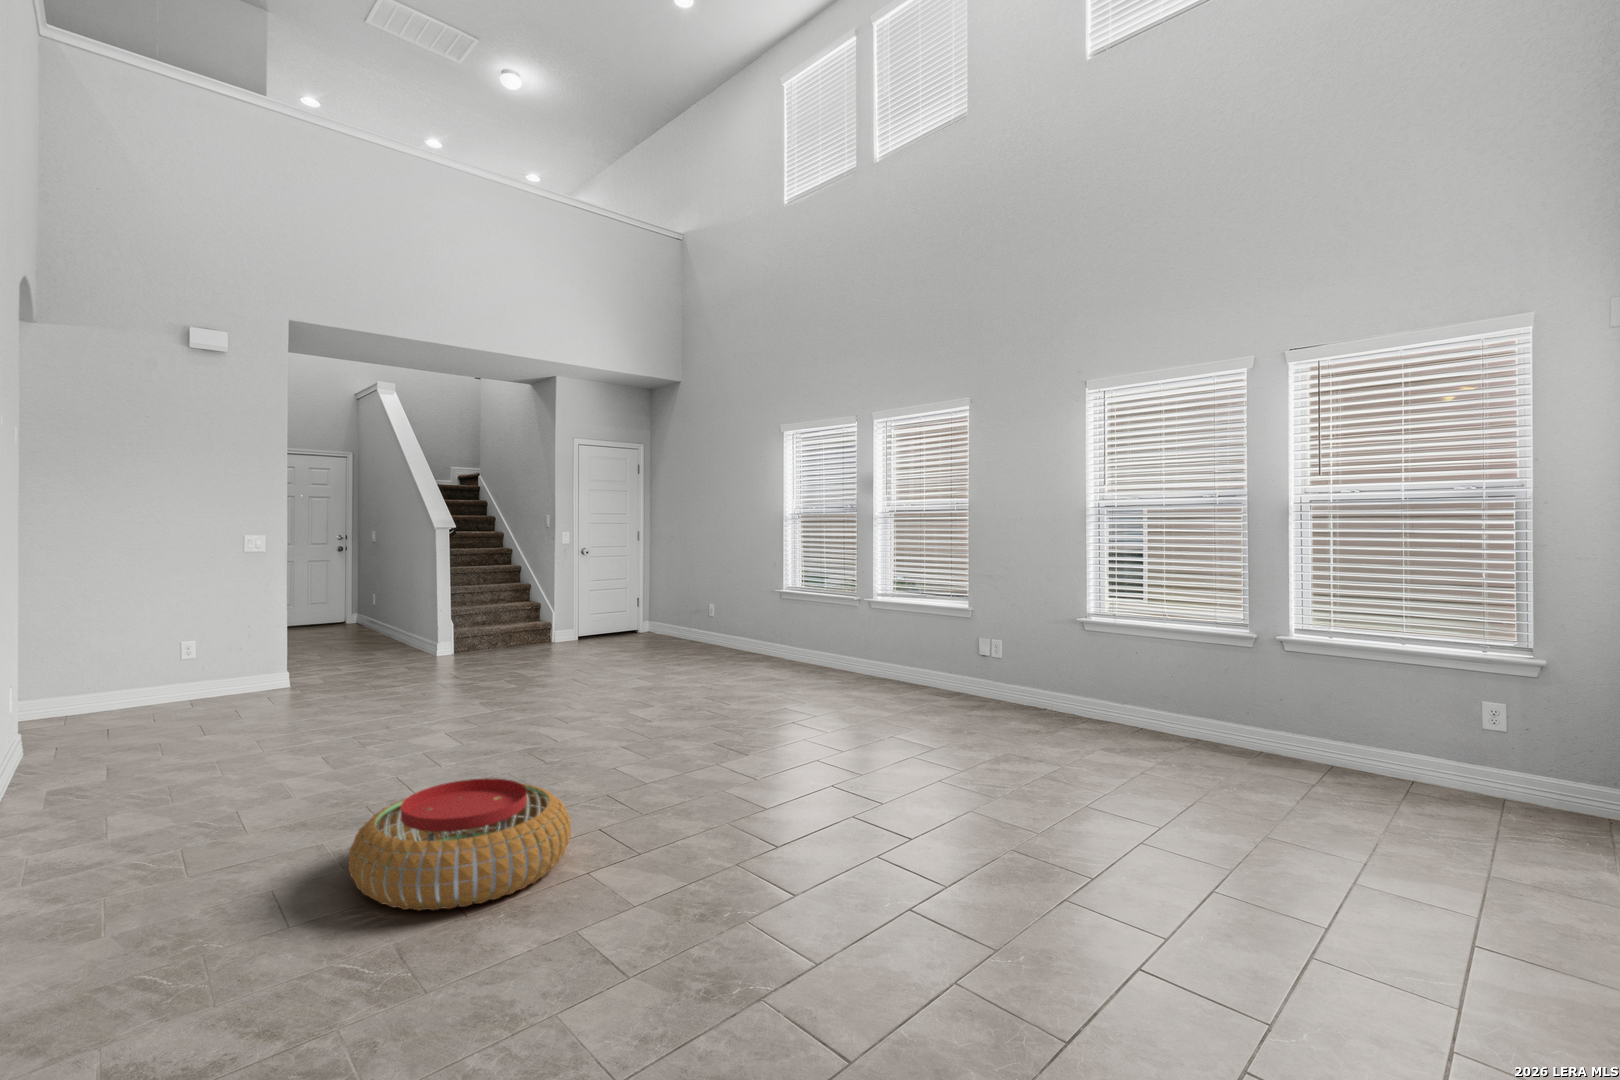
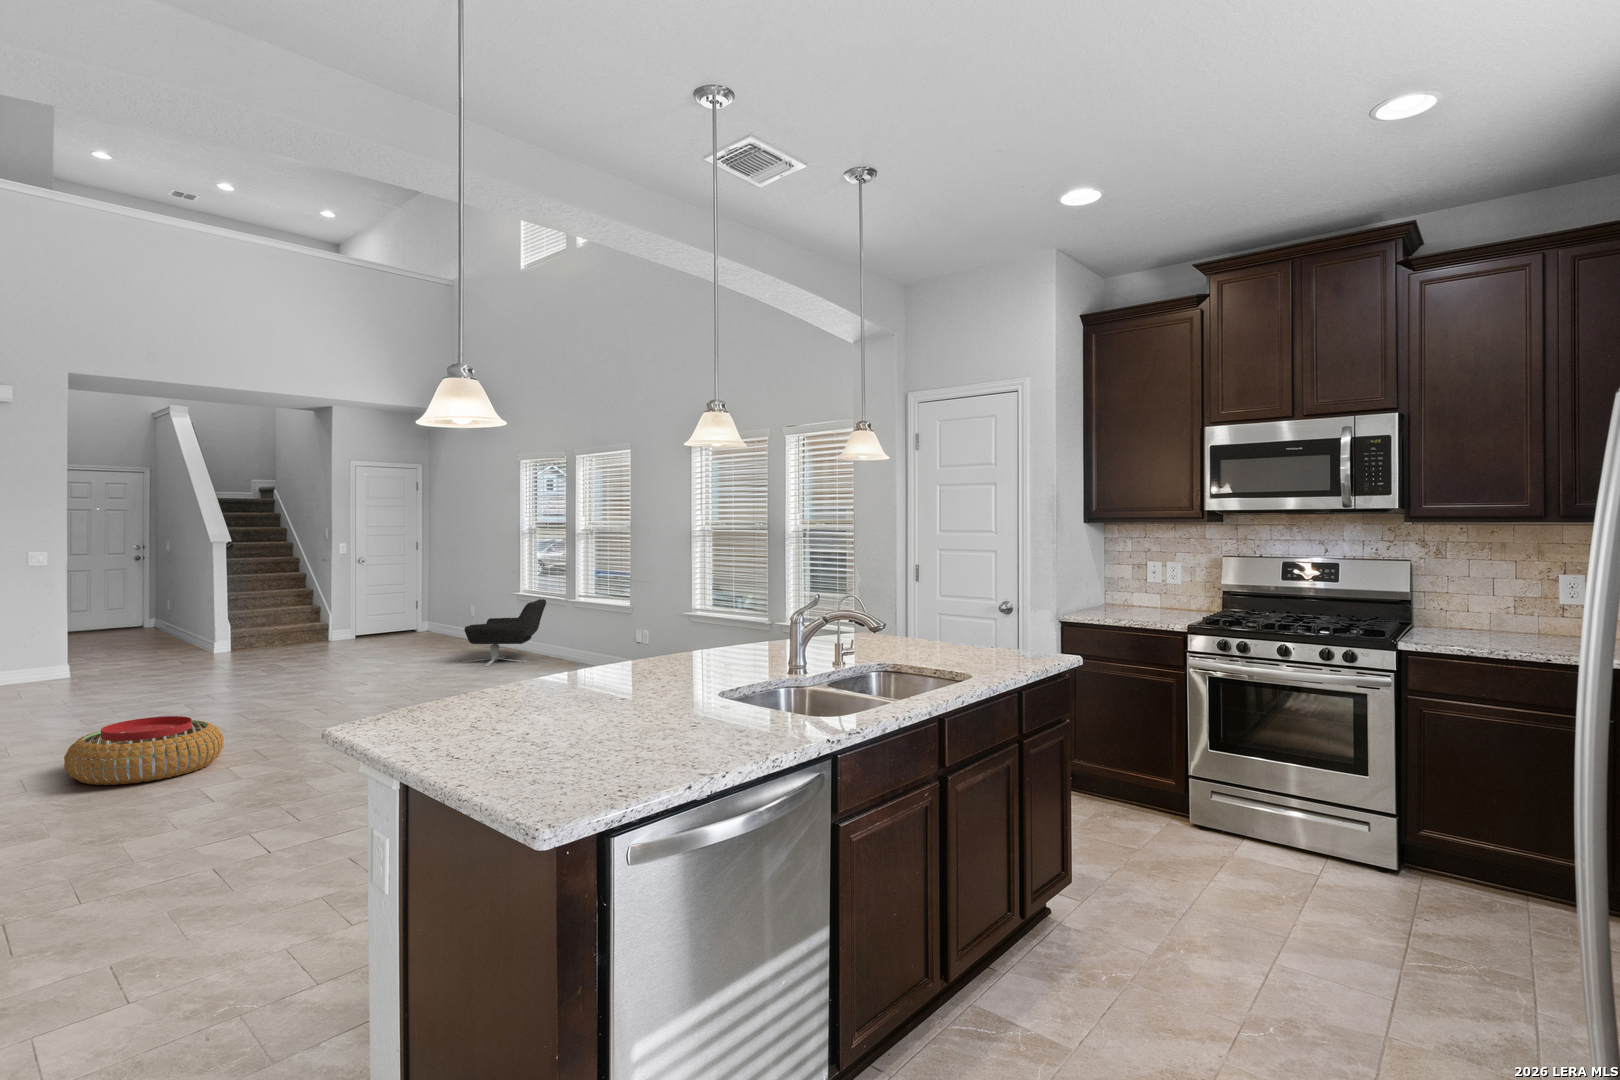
lounge chair: none [733,597,827,680] -> present [463,599,546,666]

